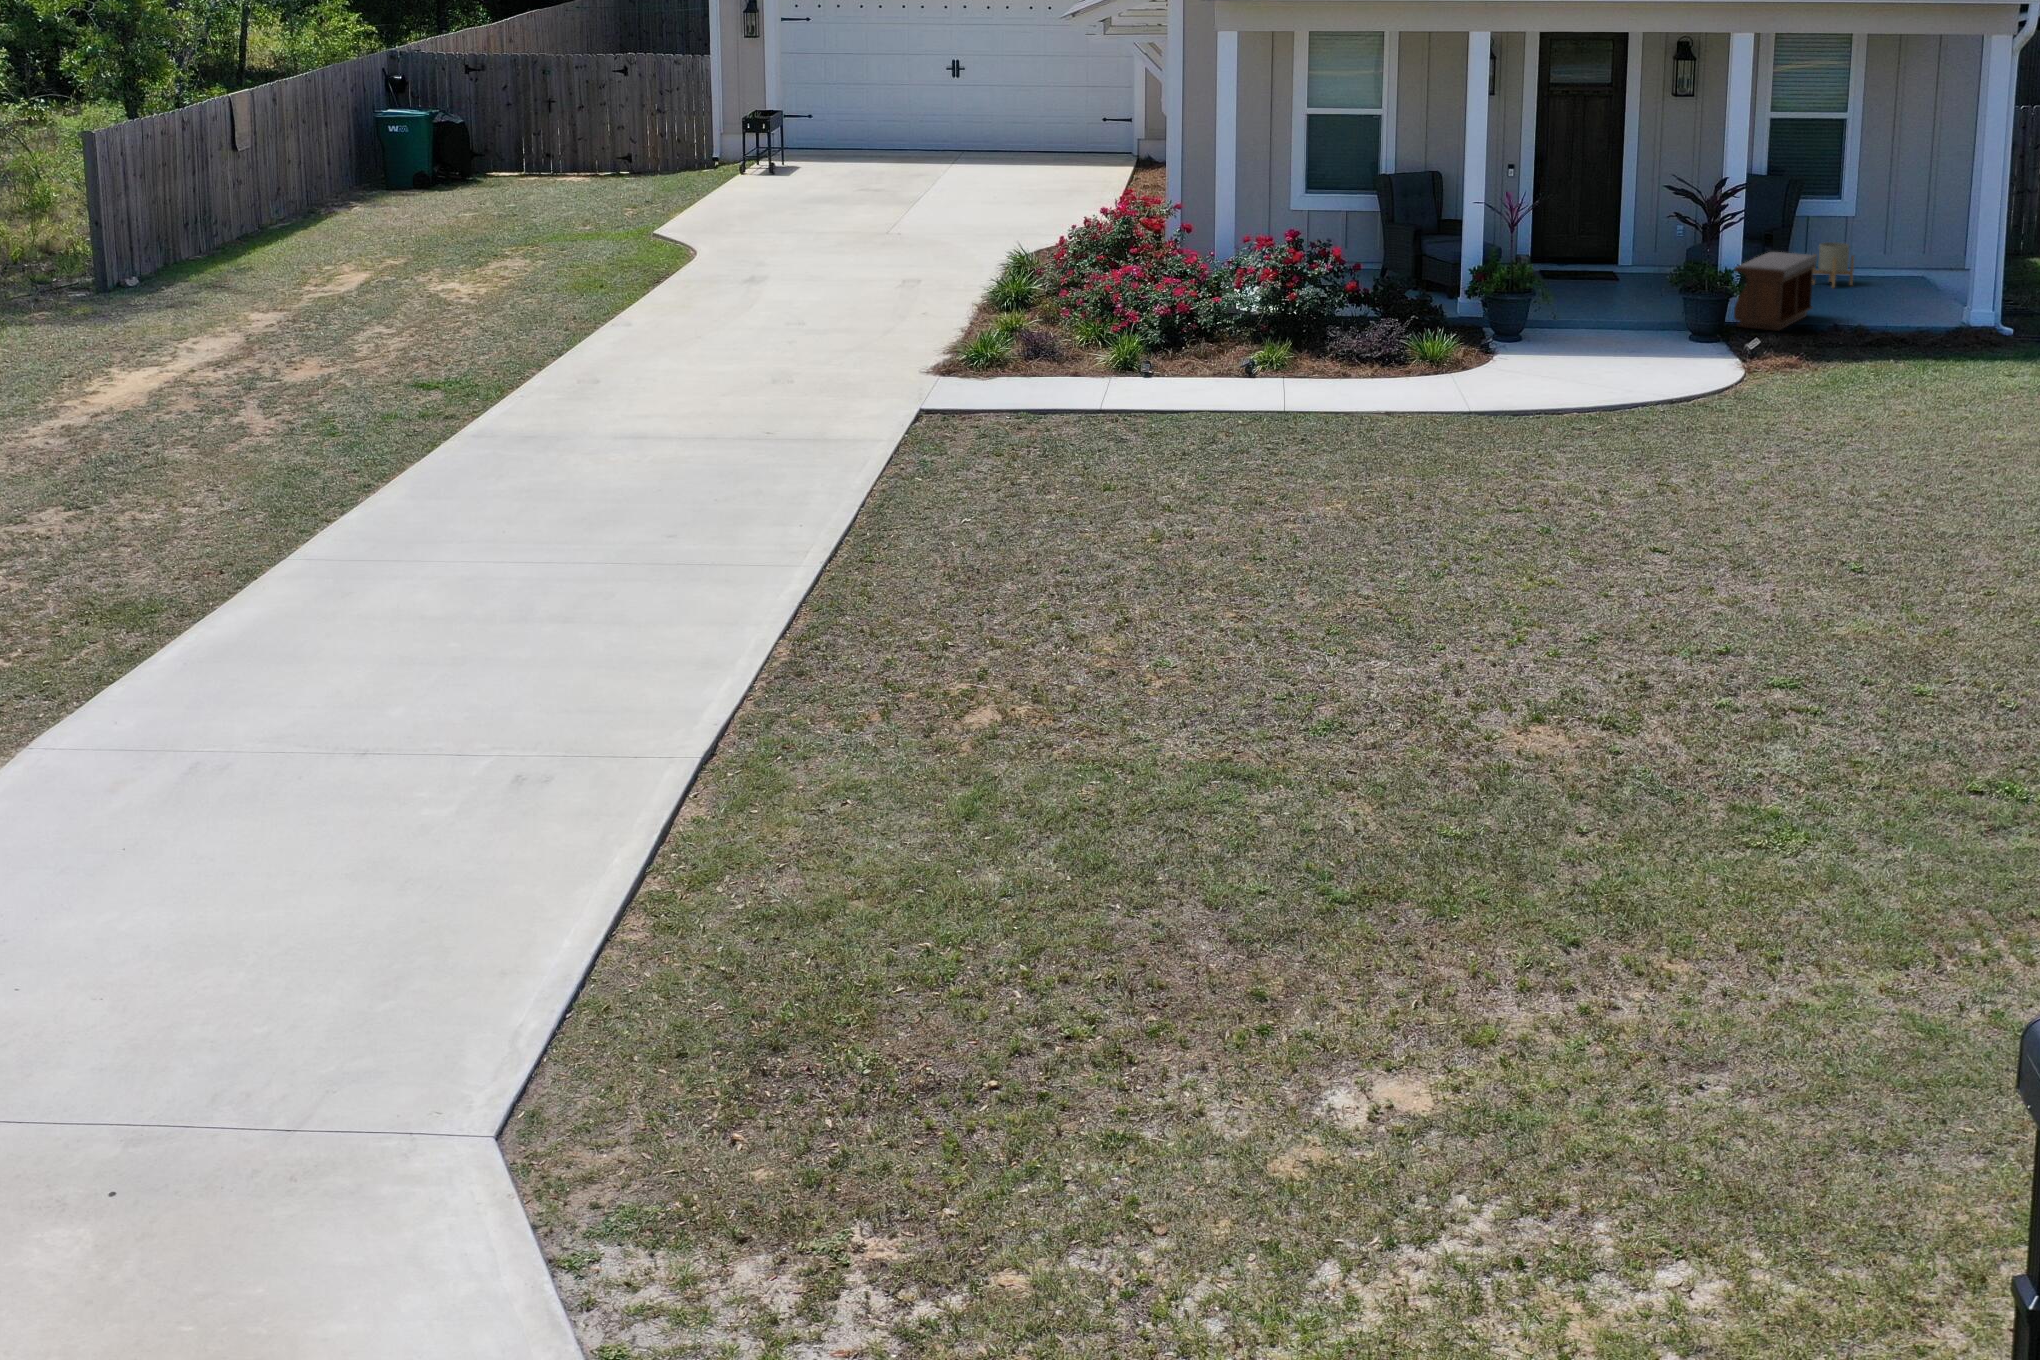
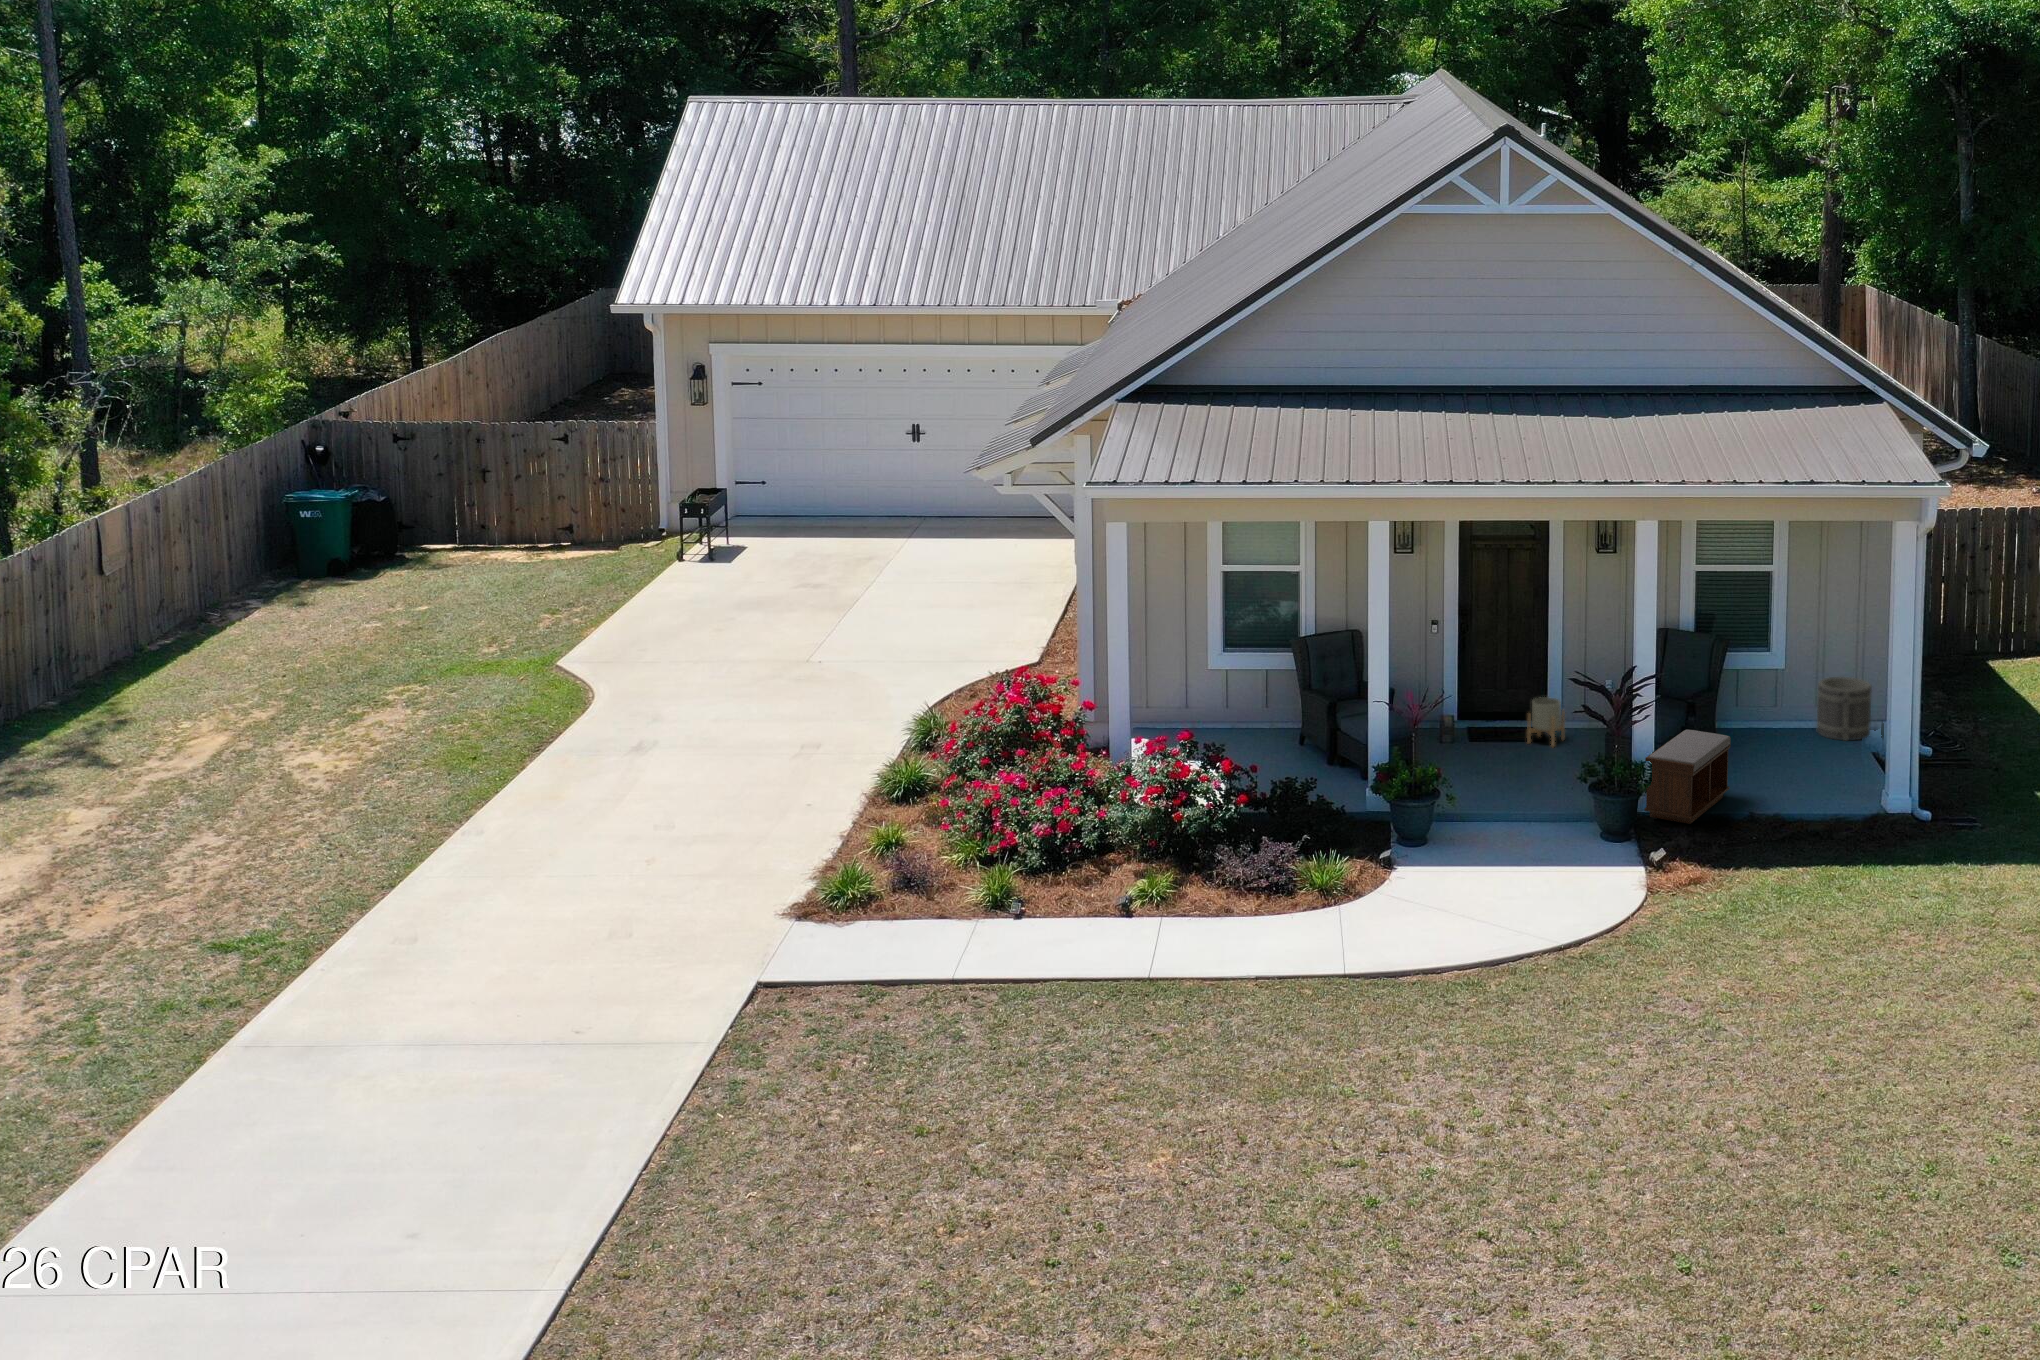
bucket: none [1890,228,1949,286] -> present [1817,677,1872,741]
planter: present [1812,242,1854,288] -> present [1527,697,1565,746]

